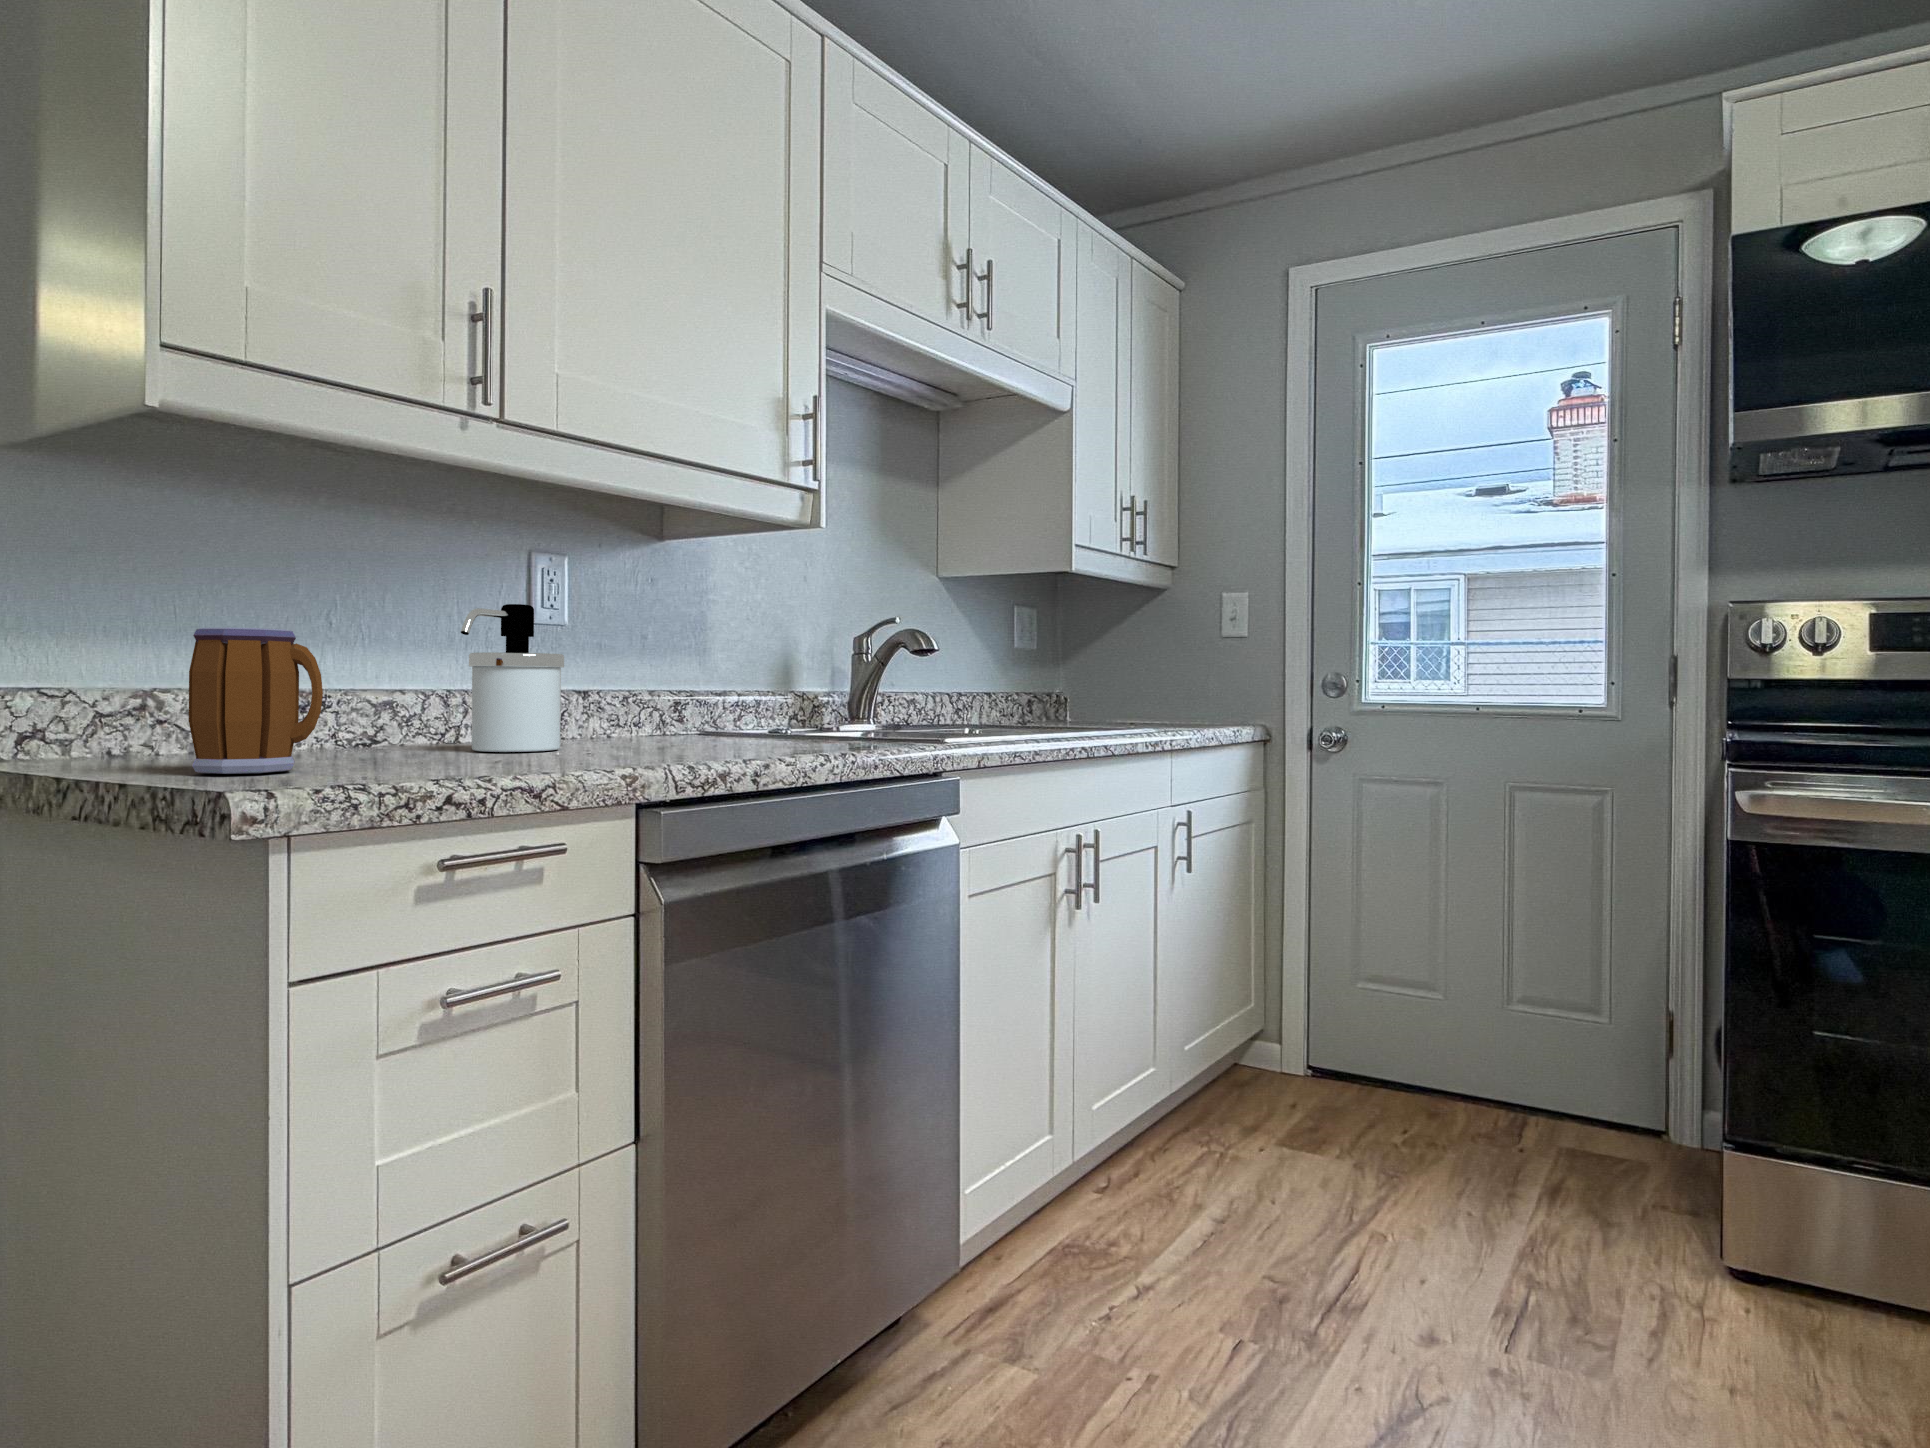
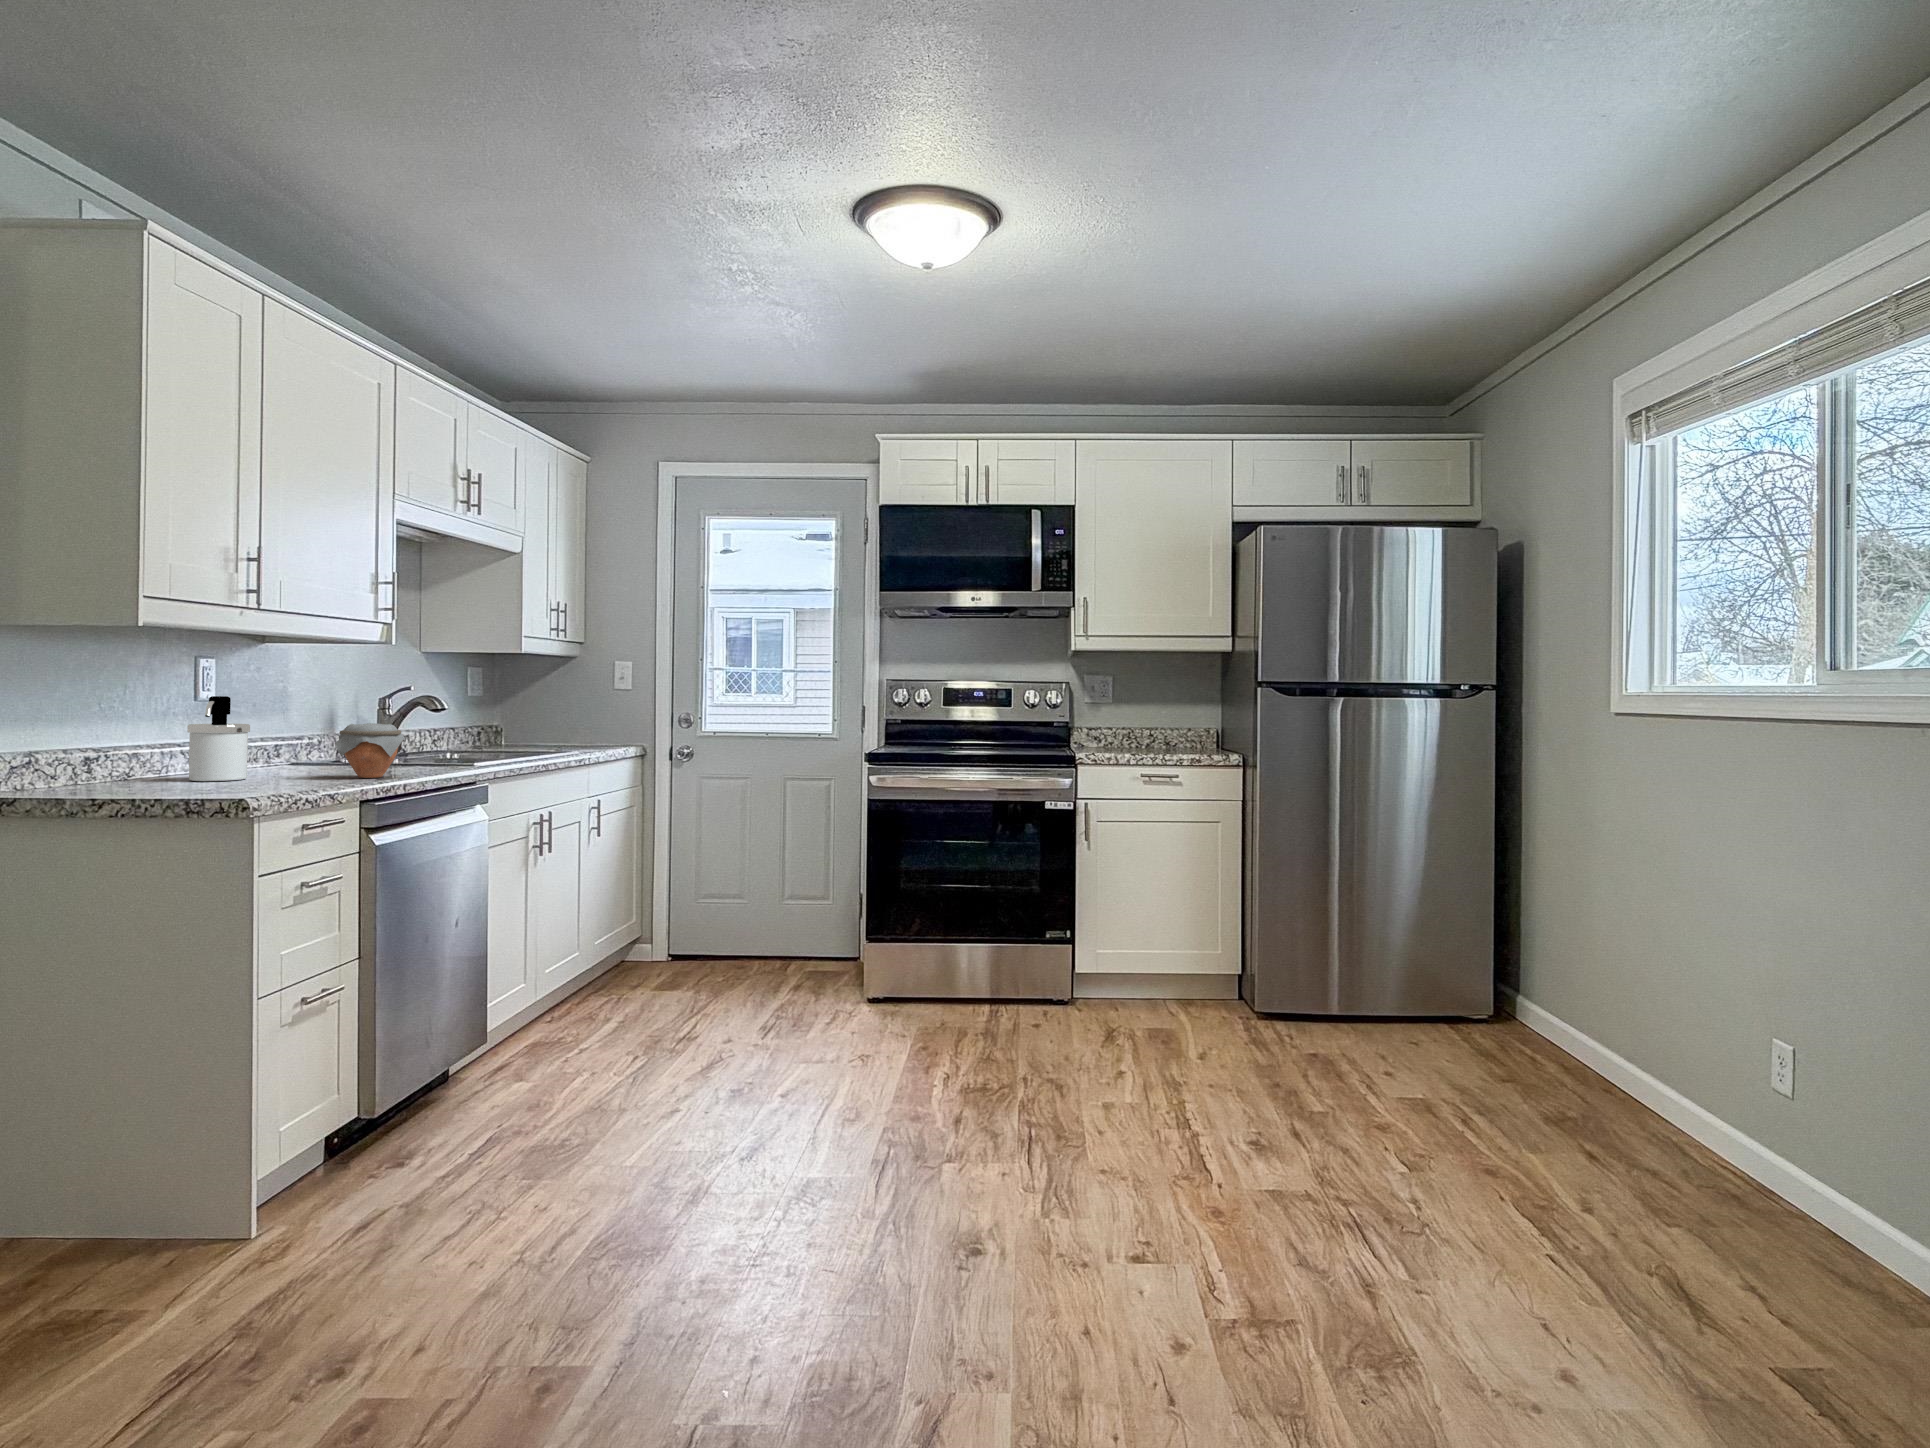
mug: present [189,627,323,774] -> none [97,722,176,798]
jar: none [666,652,789,755] -> present [335,723,406,778]

